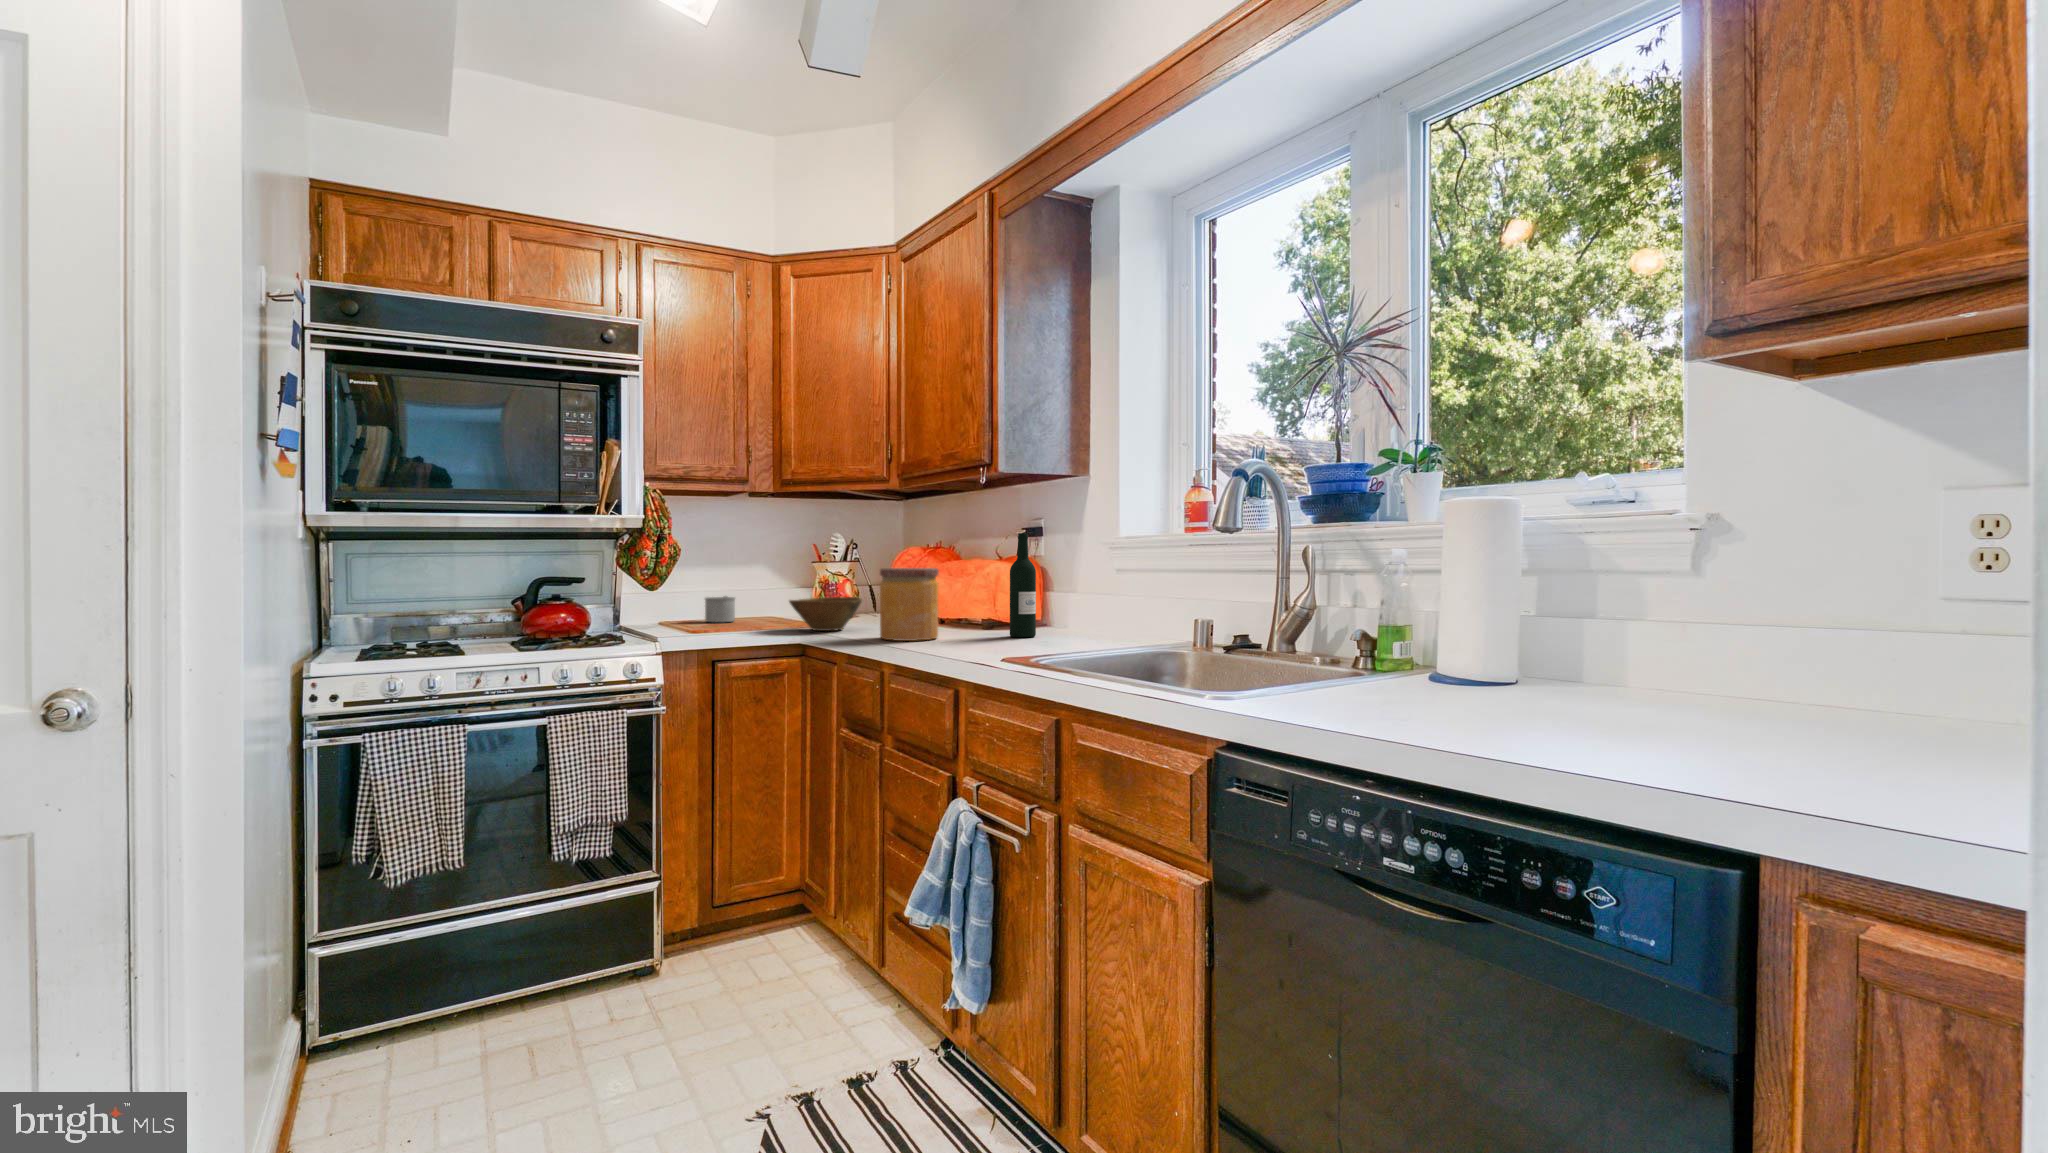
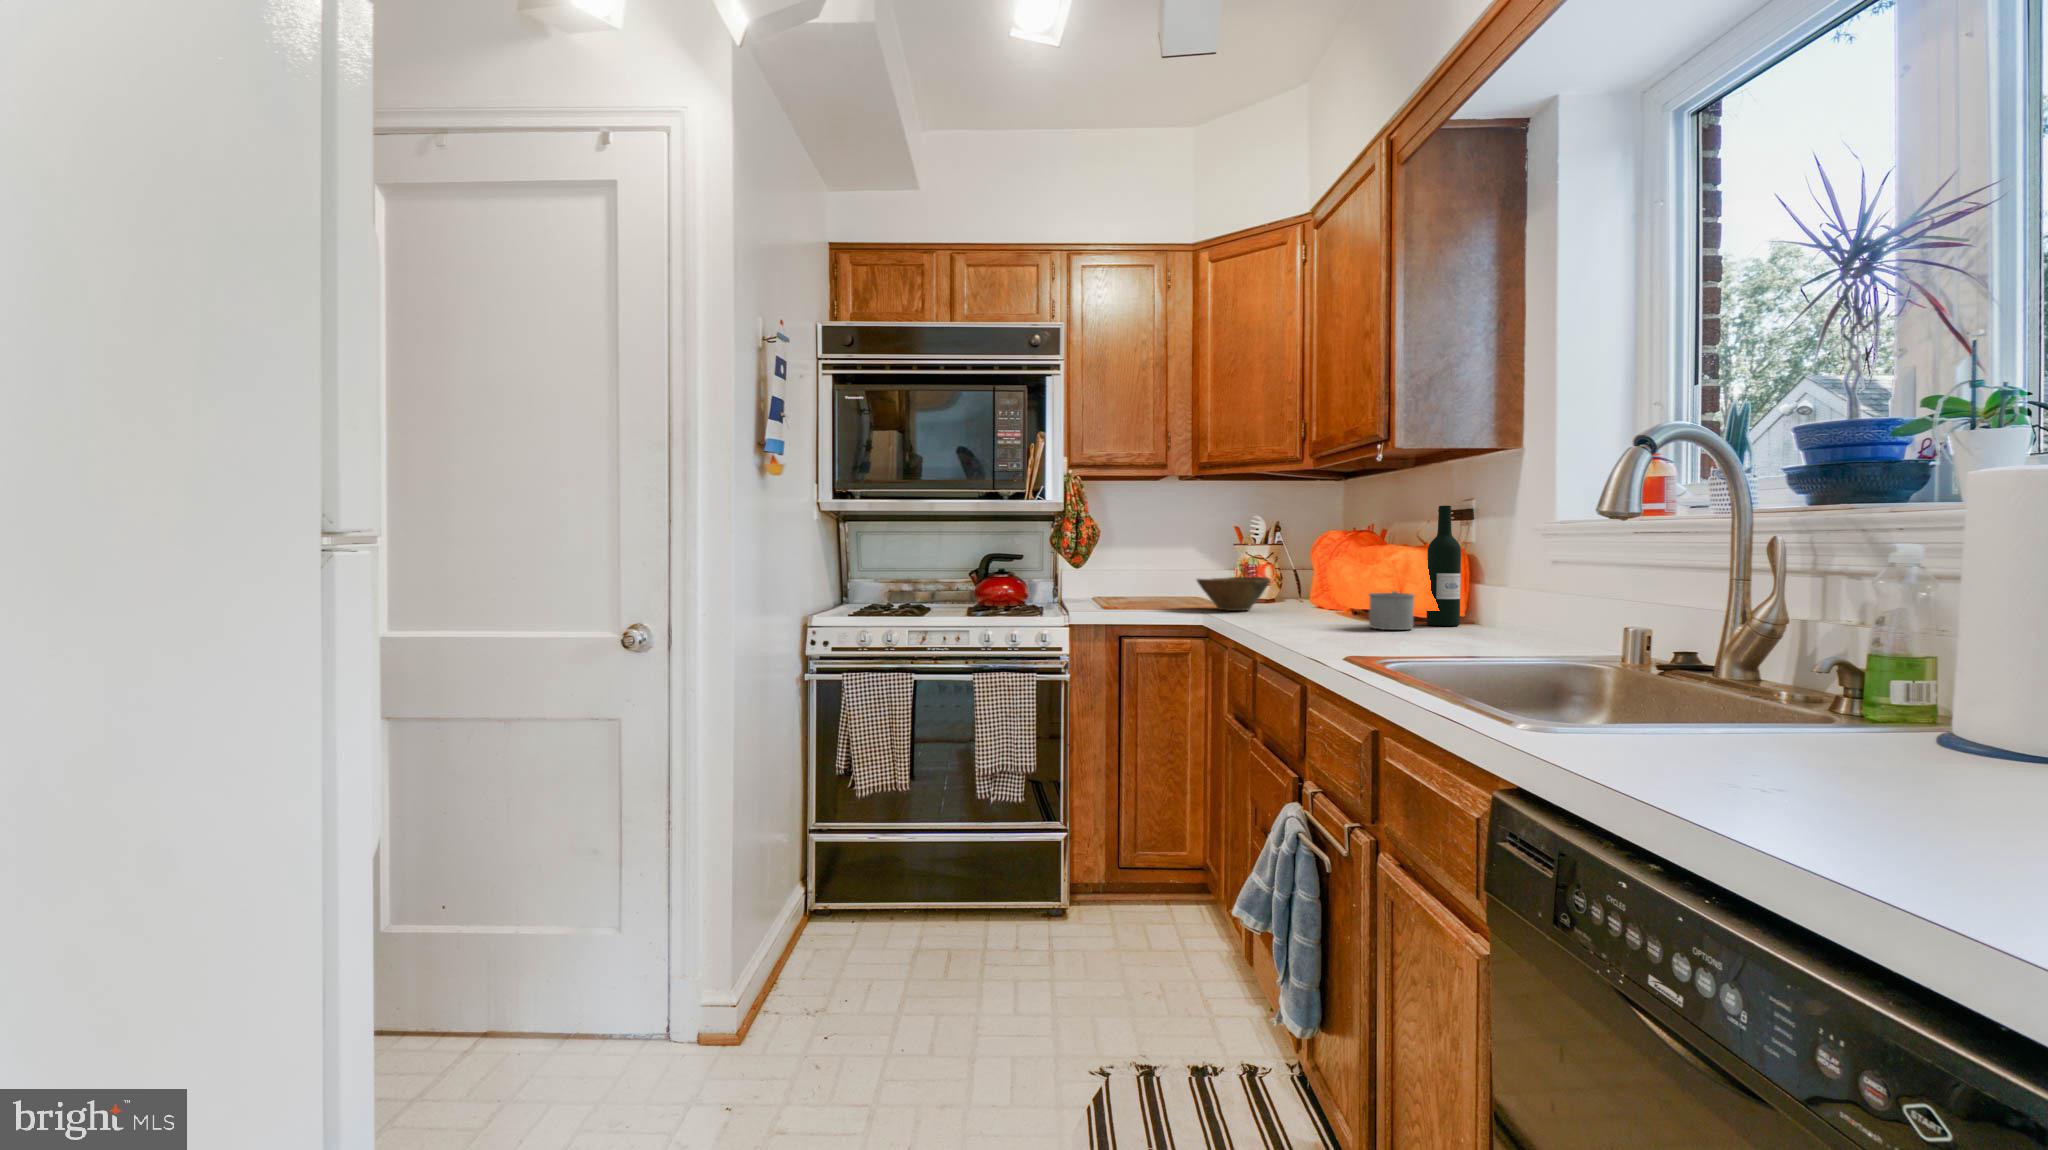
jar: present [880,568,939,641] -> none [1275,546,1341,623]
mug: present [705,596,735,622] -> present [1369,591,1415,630]

